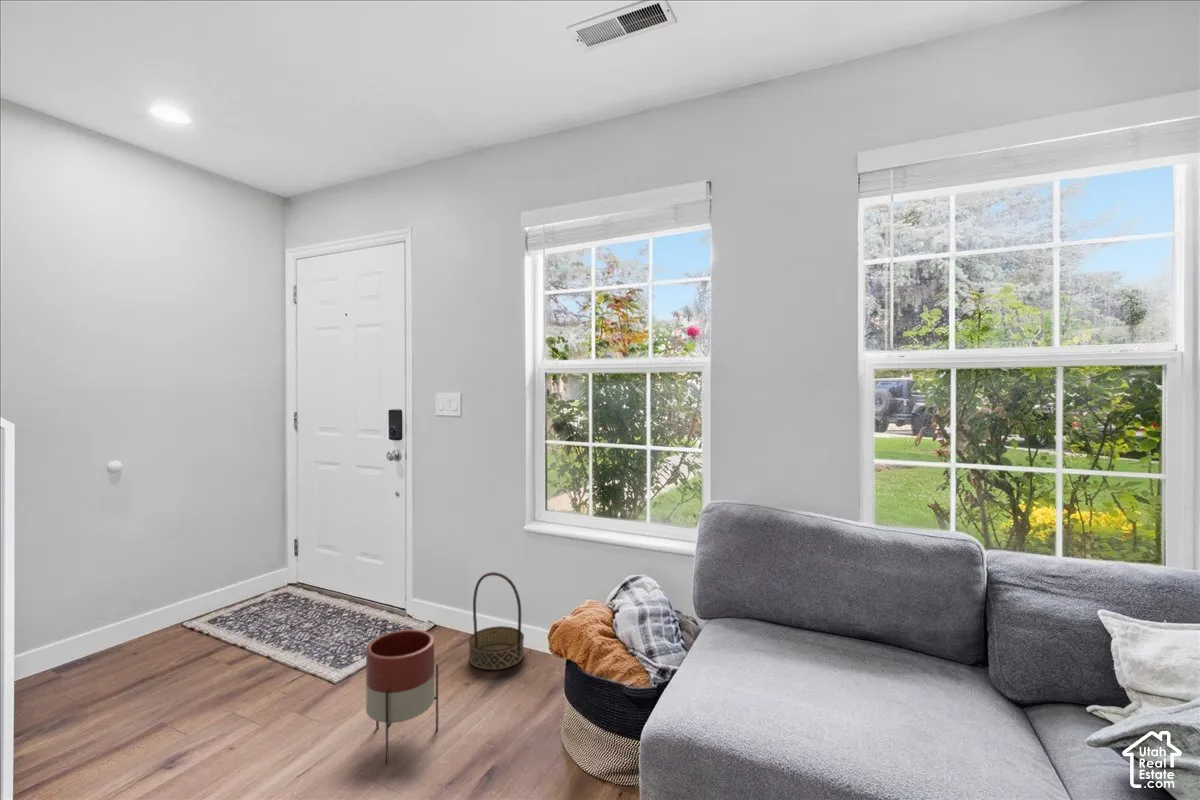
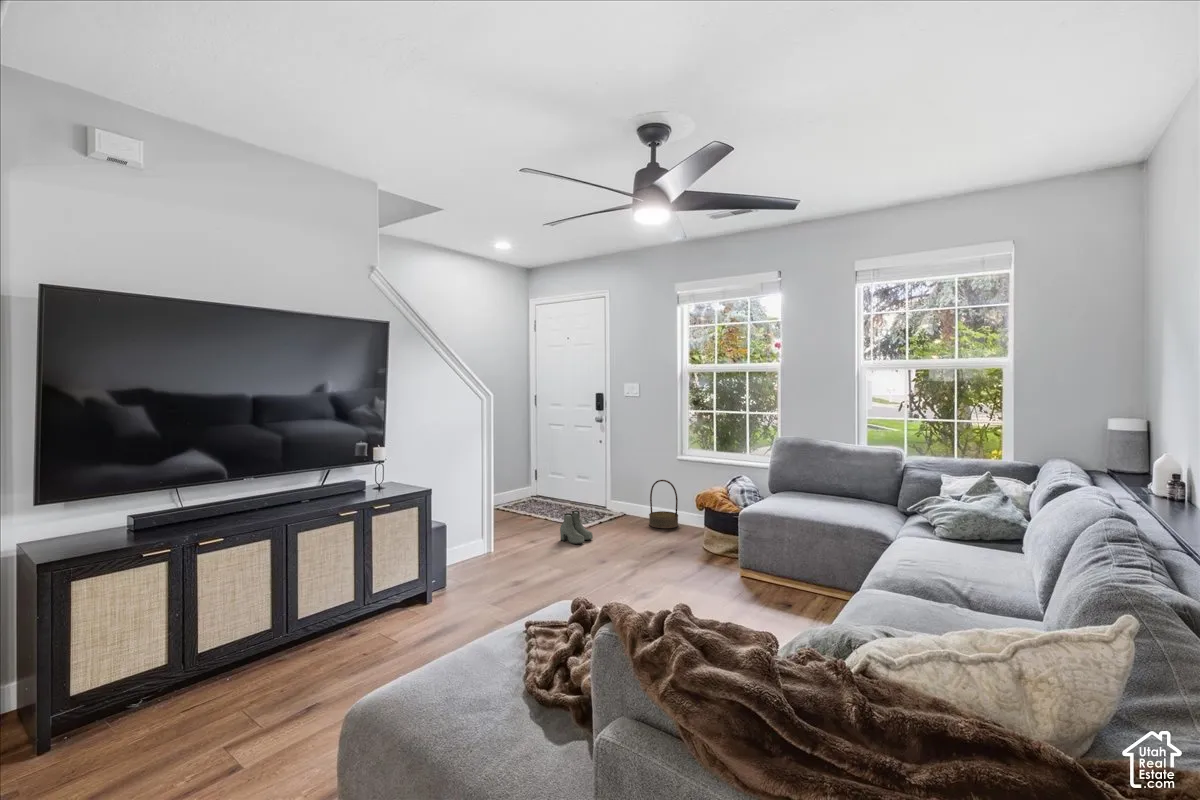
planter: present [366,629,438,764] -> none [613,496,644,549]
boots: none [250,662,327,754] -> present [560,511,593,544]

